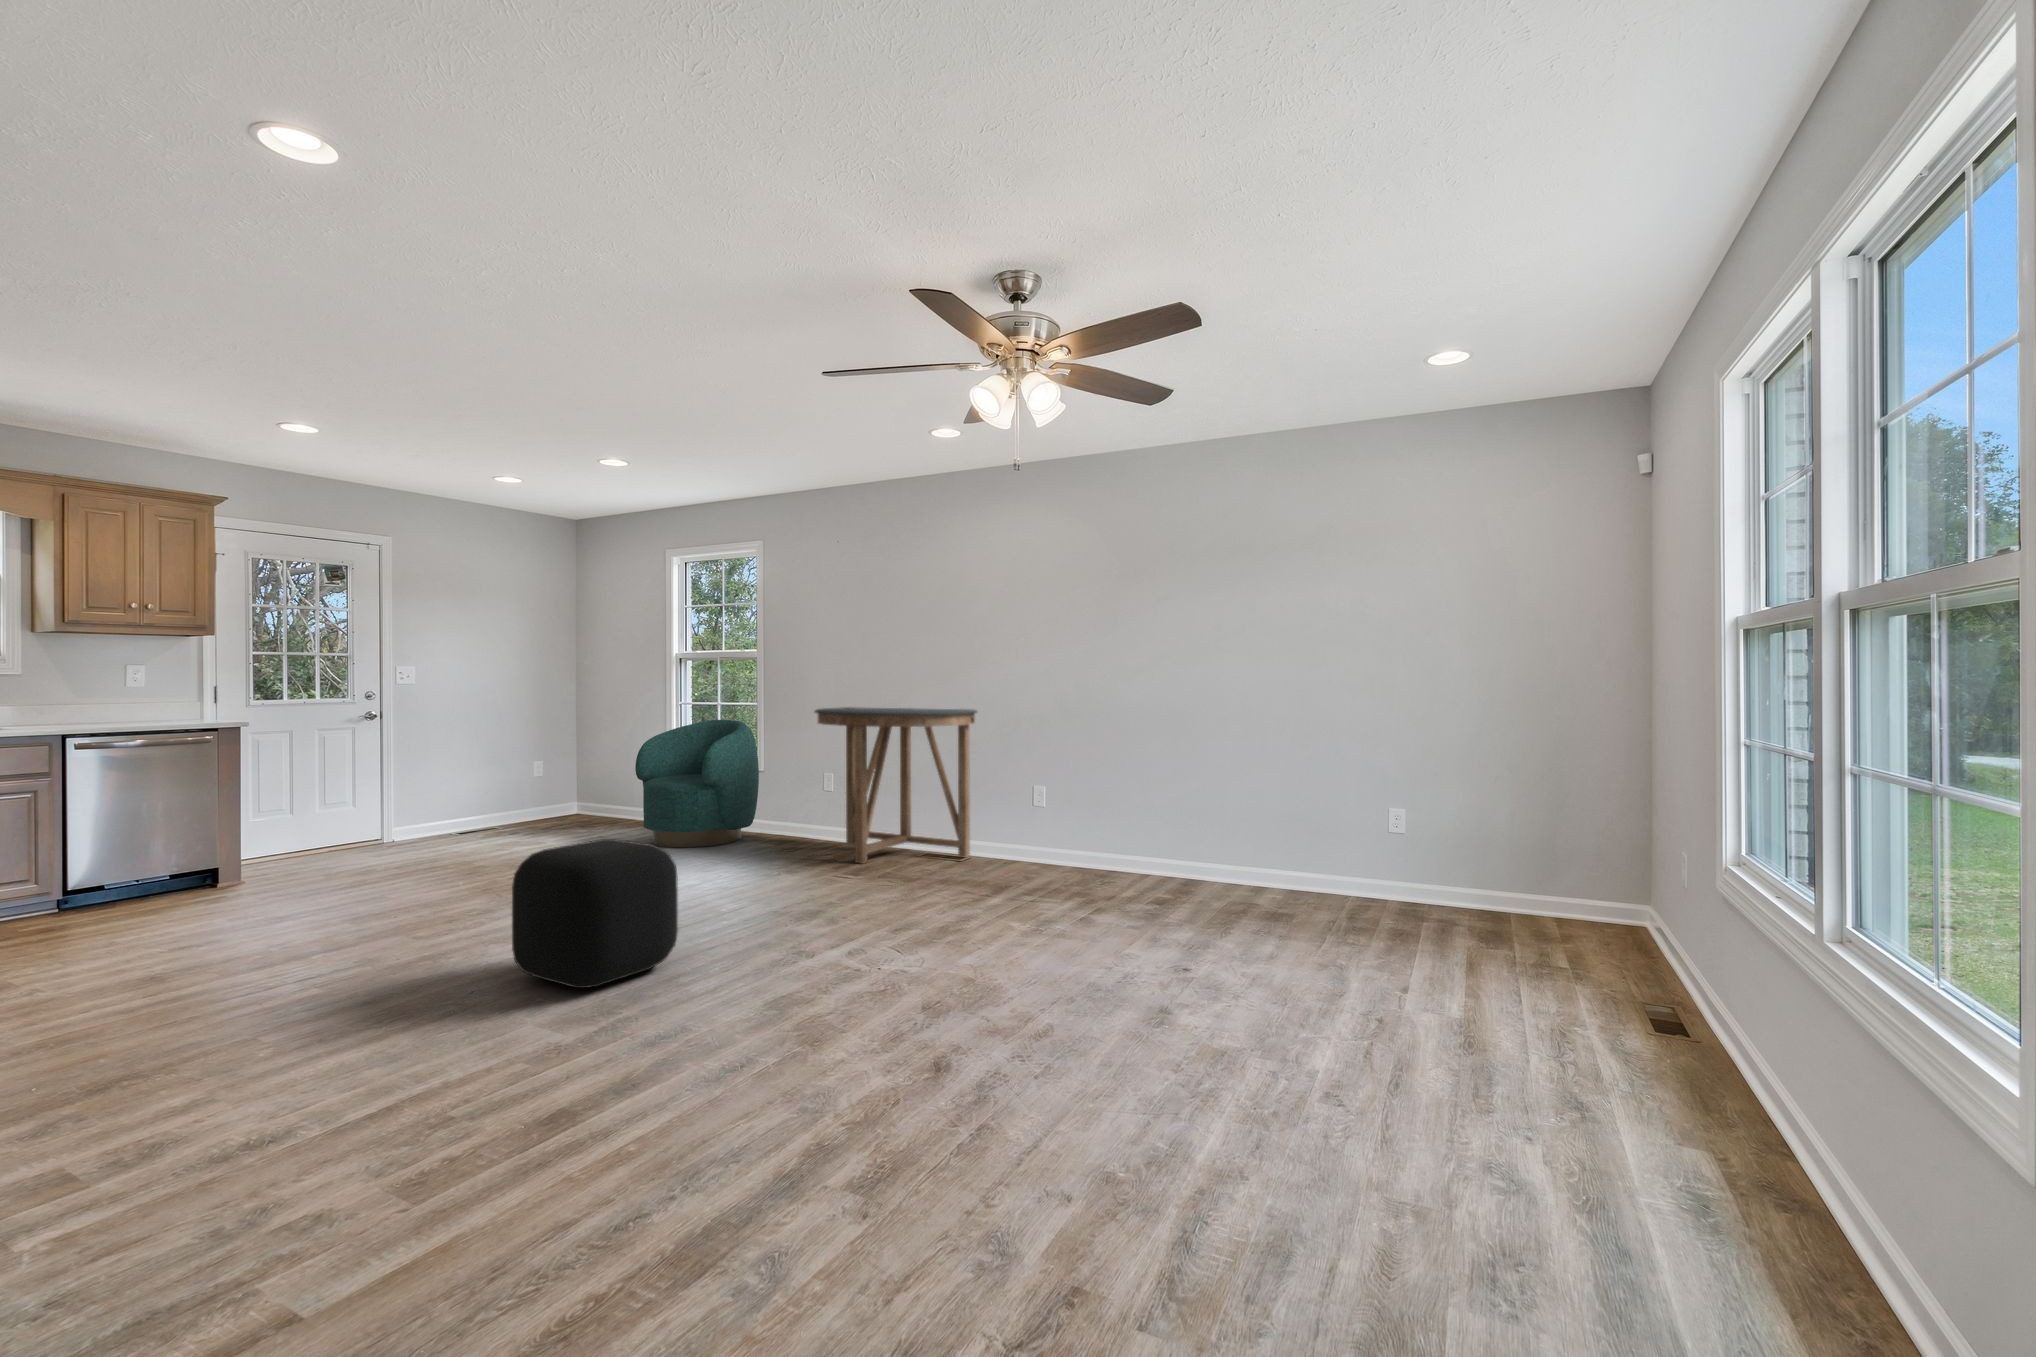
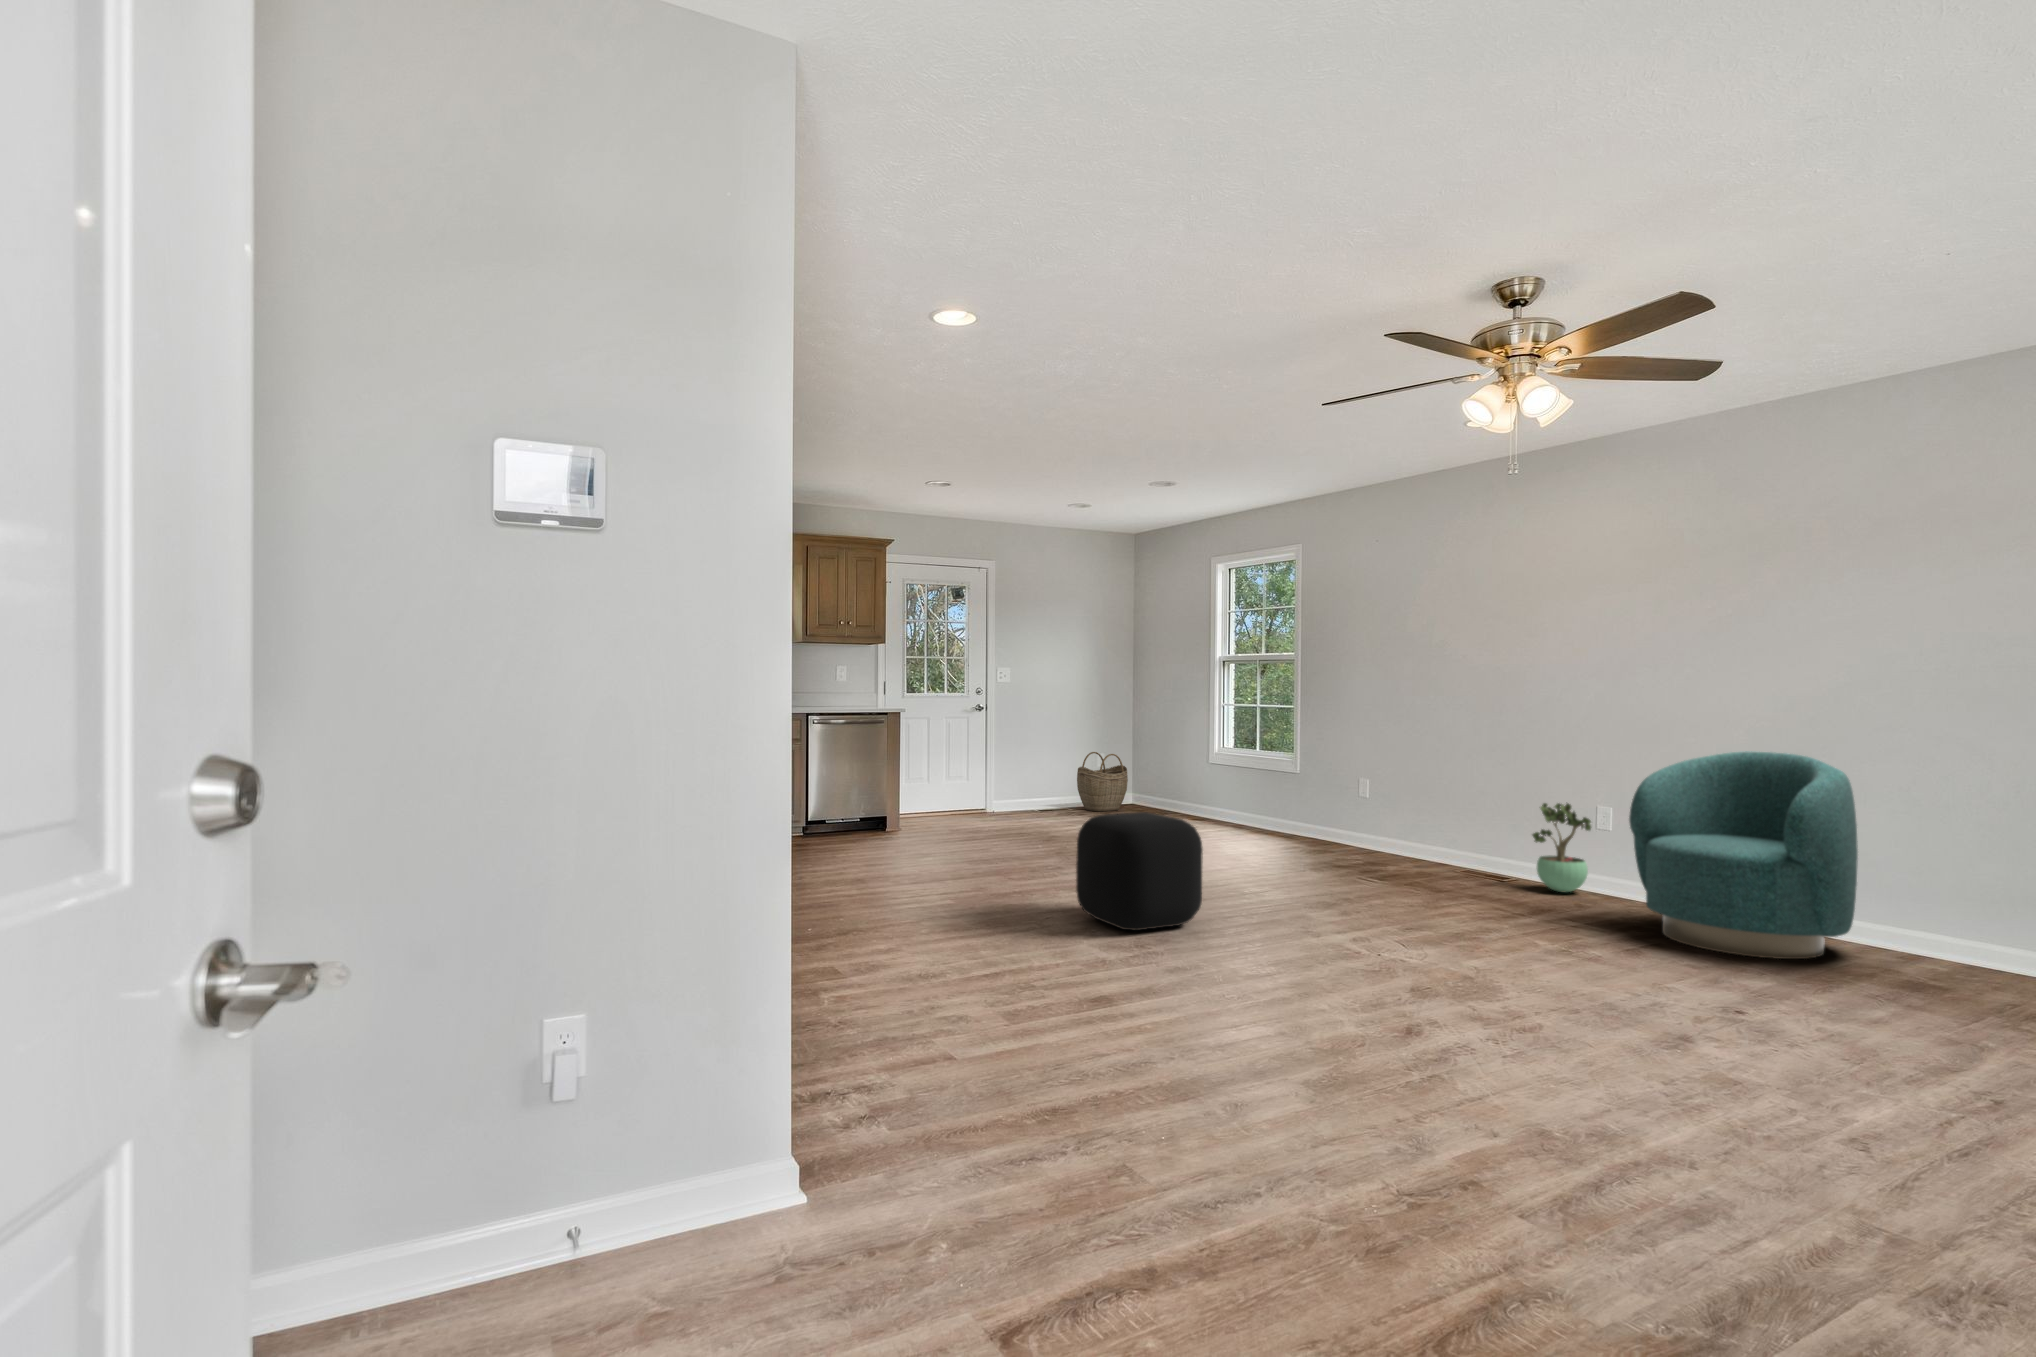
console table: present [815,707,977,863] -> none [1347,712,1529,880]
armchair: present [635,720,759,847] -> present [1629,751,1858,959]
woven basket: none [508,760,571,826] -> present [1077,752,1128,811]
potted plant: none [982,785,1032,865] -> present [1532,803,1591,892]

